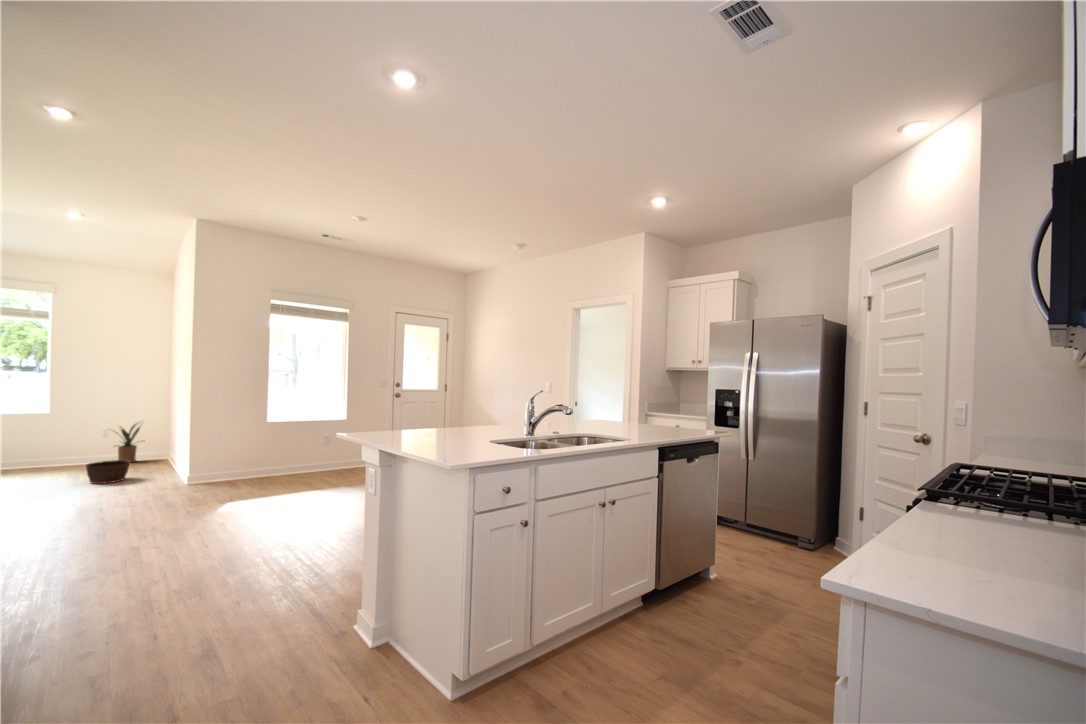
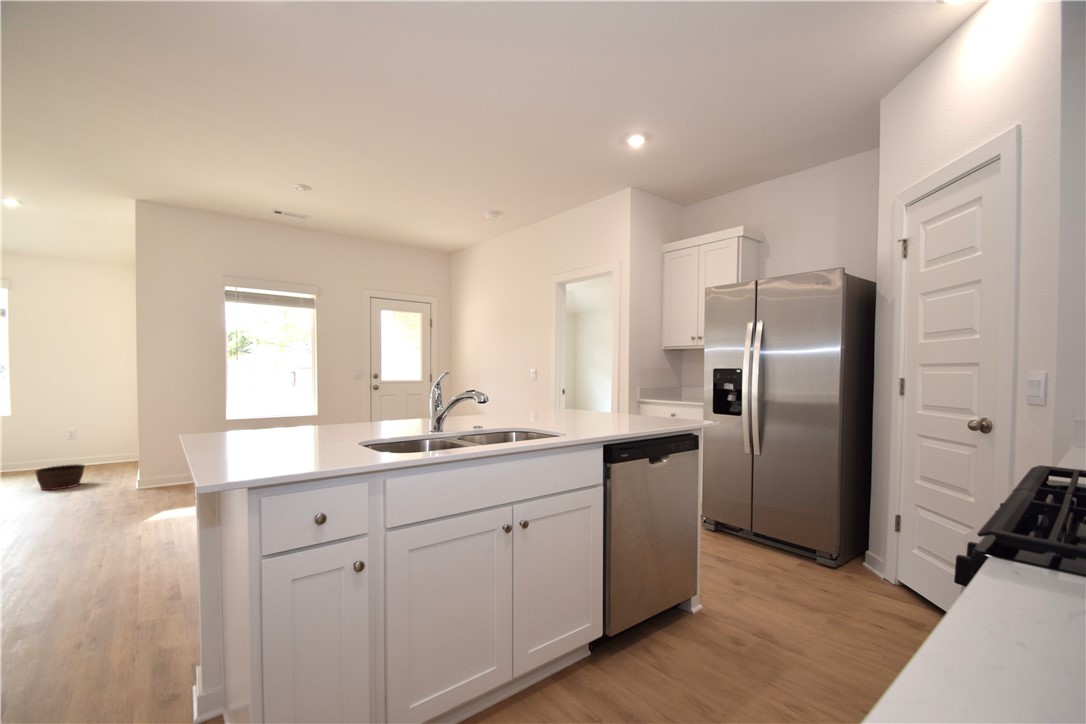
house plant: present [118,423,140,463] -> none [67,421,123,467]

